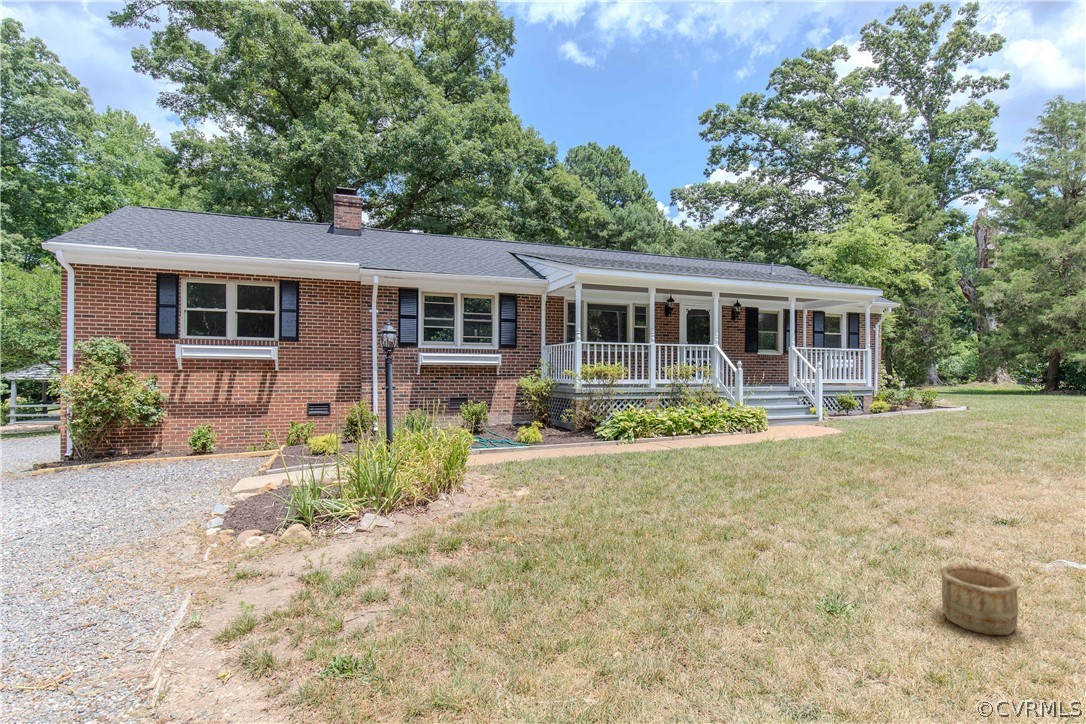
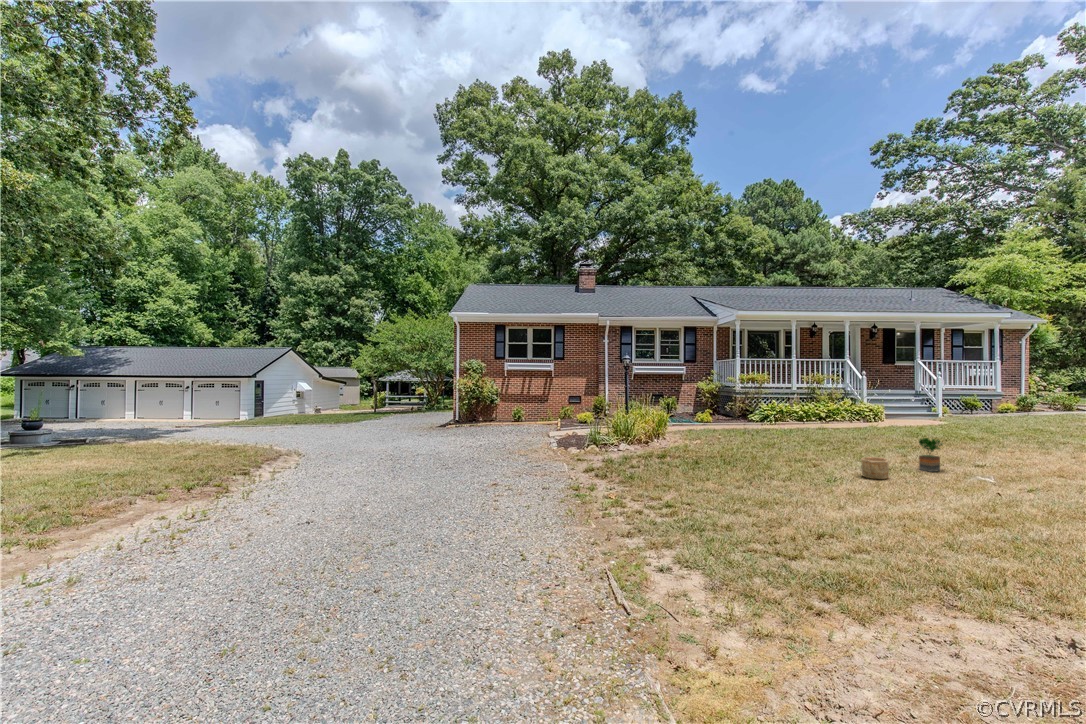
potted tree: none [997,497,1063,579] -> present [919,438,943,472]

